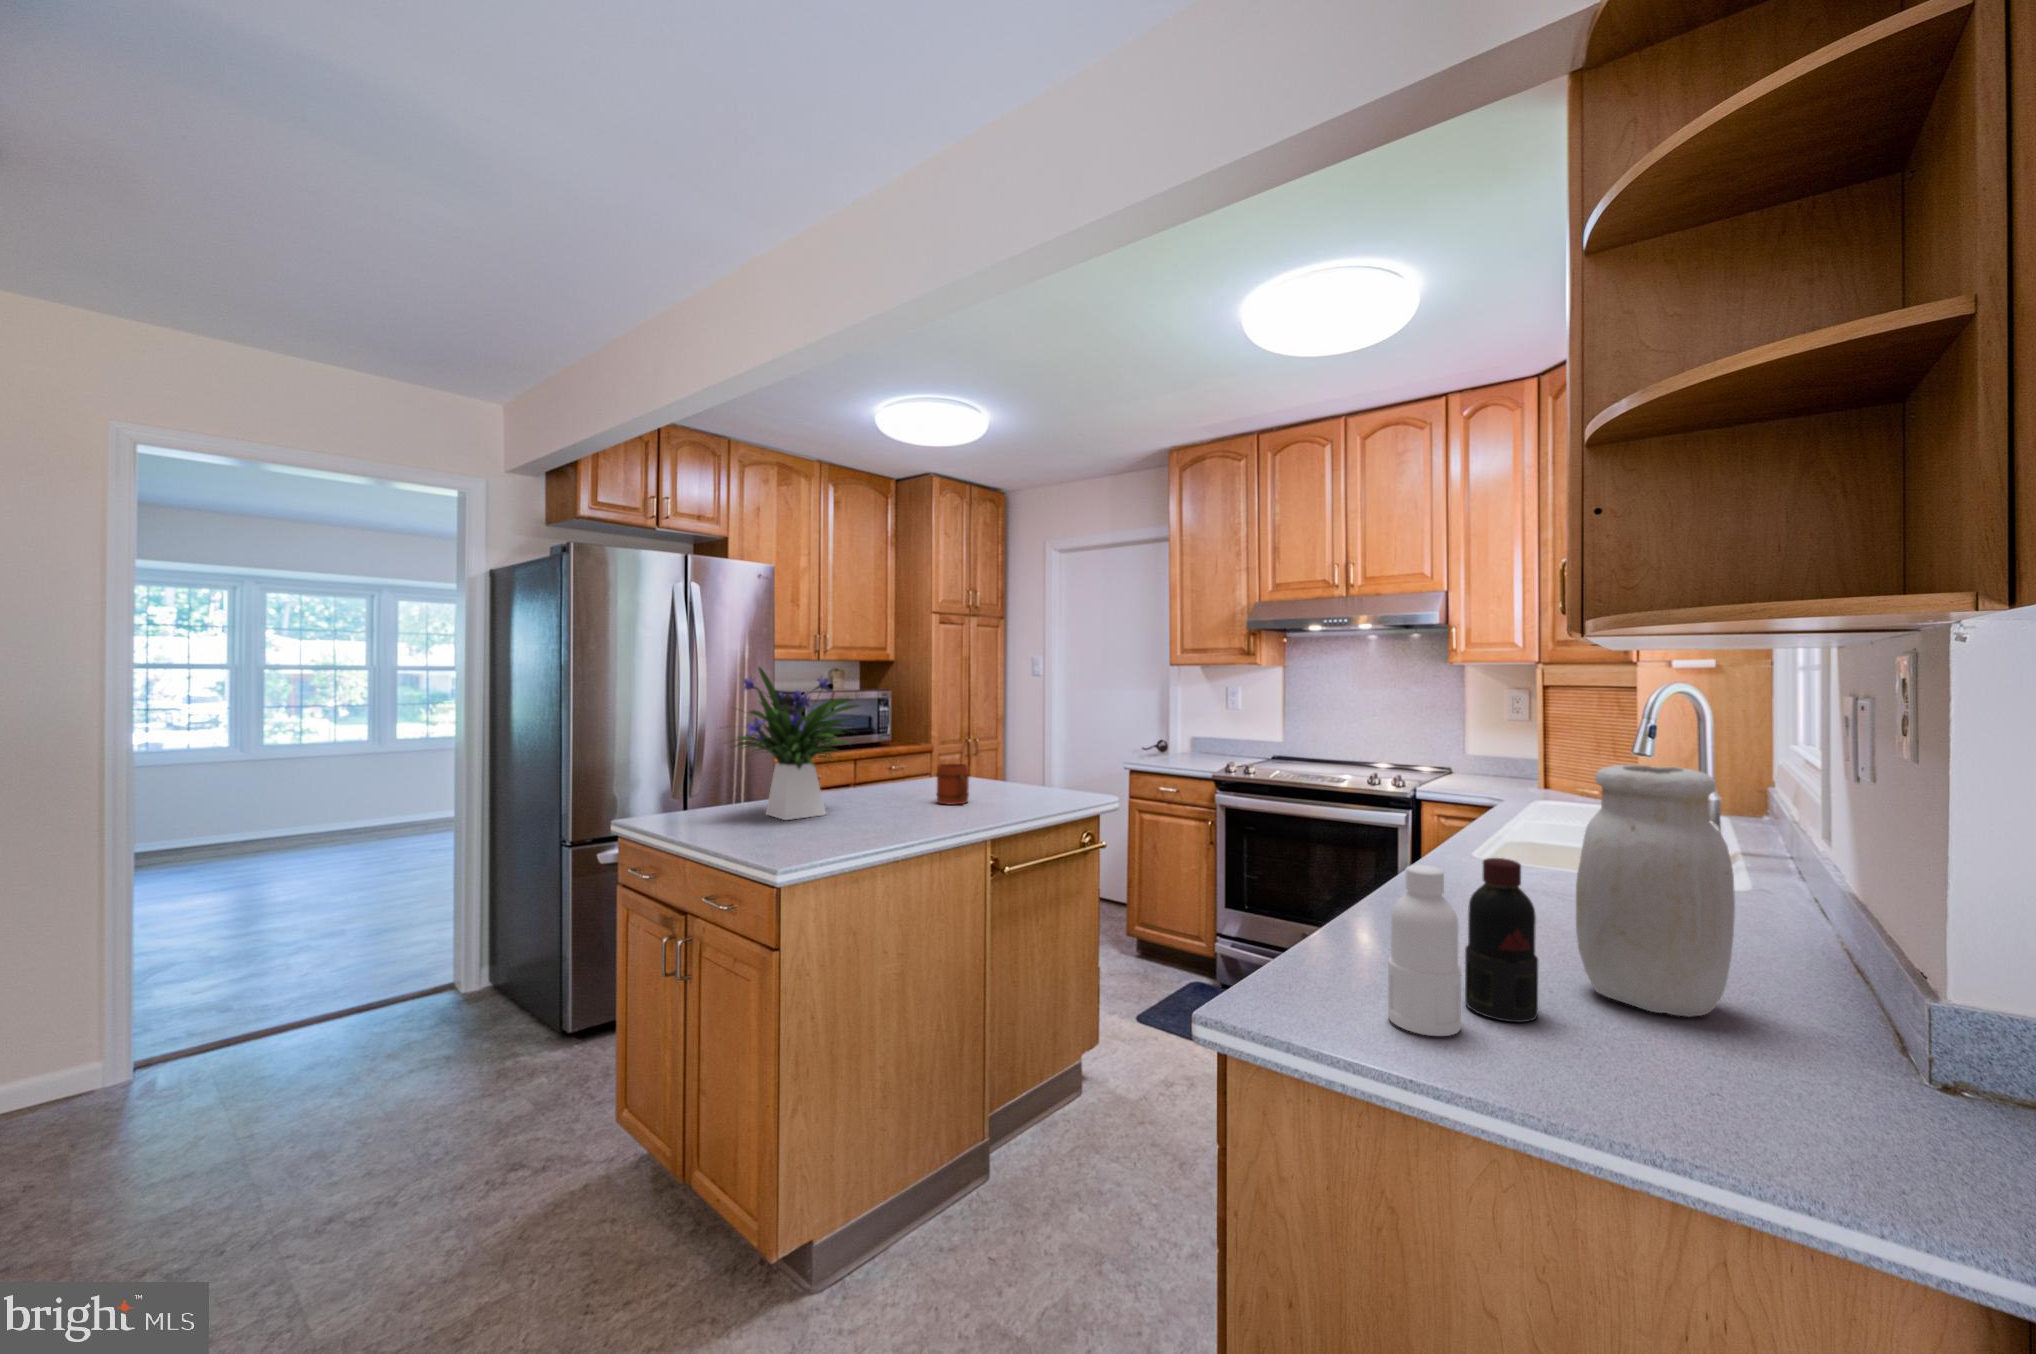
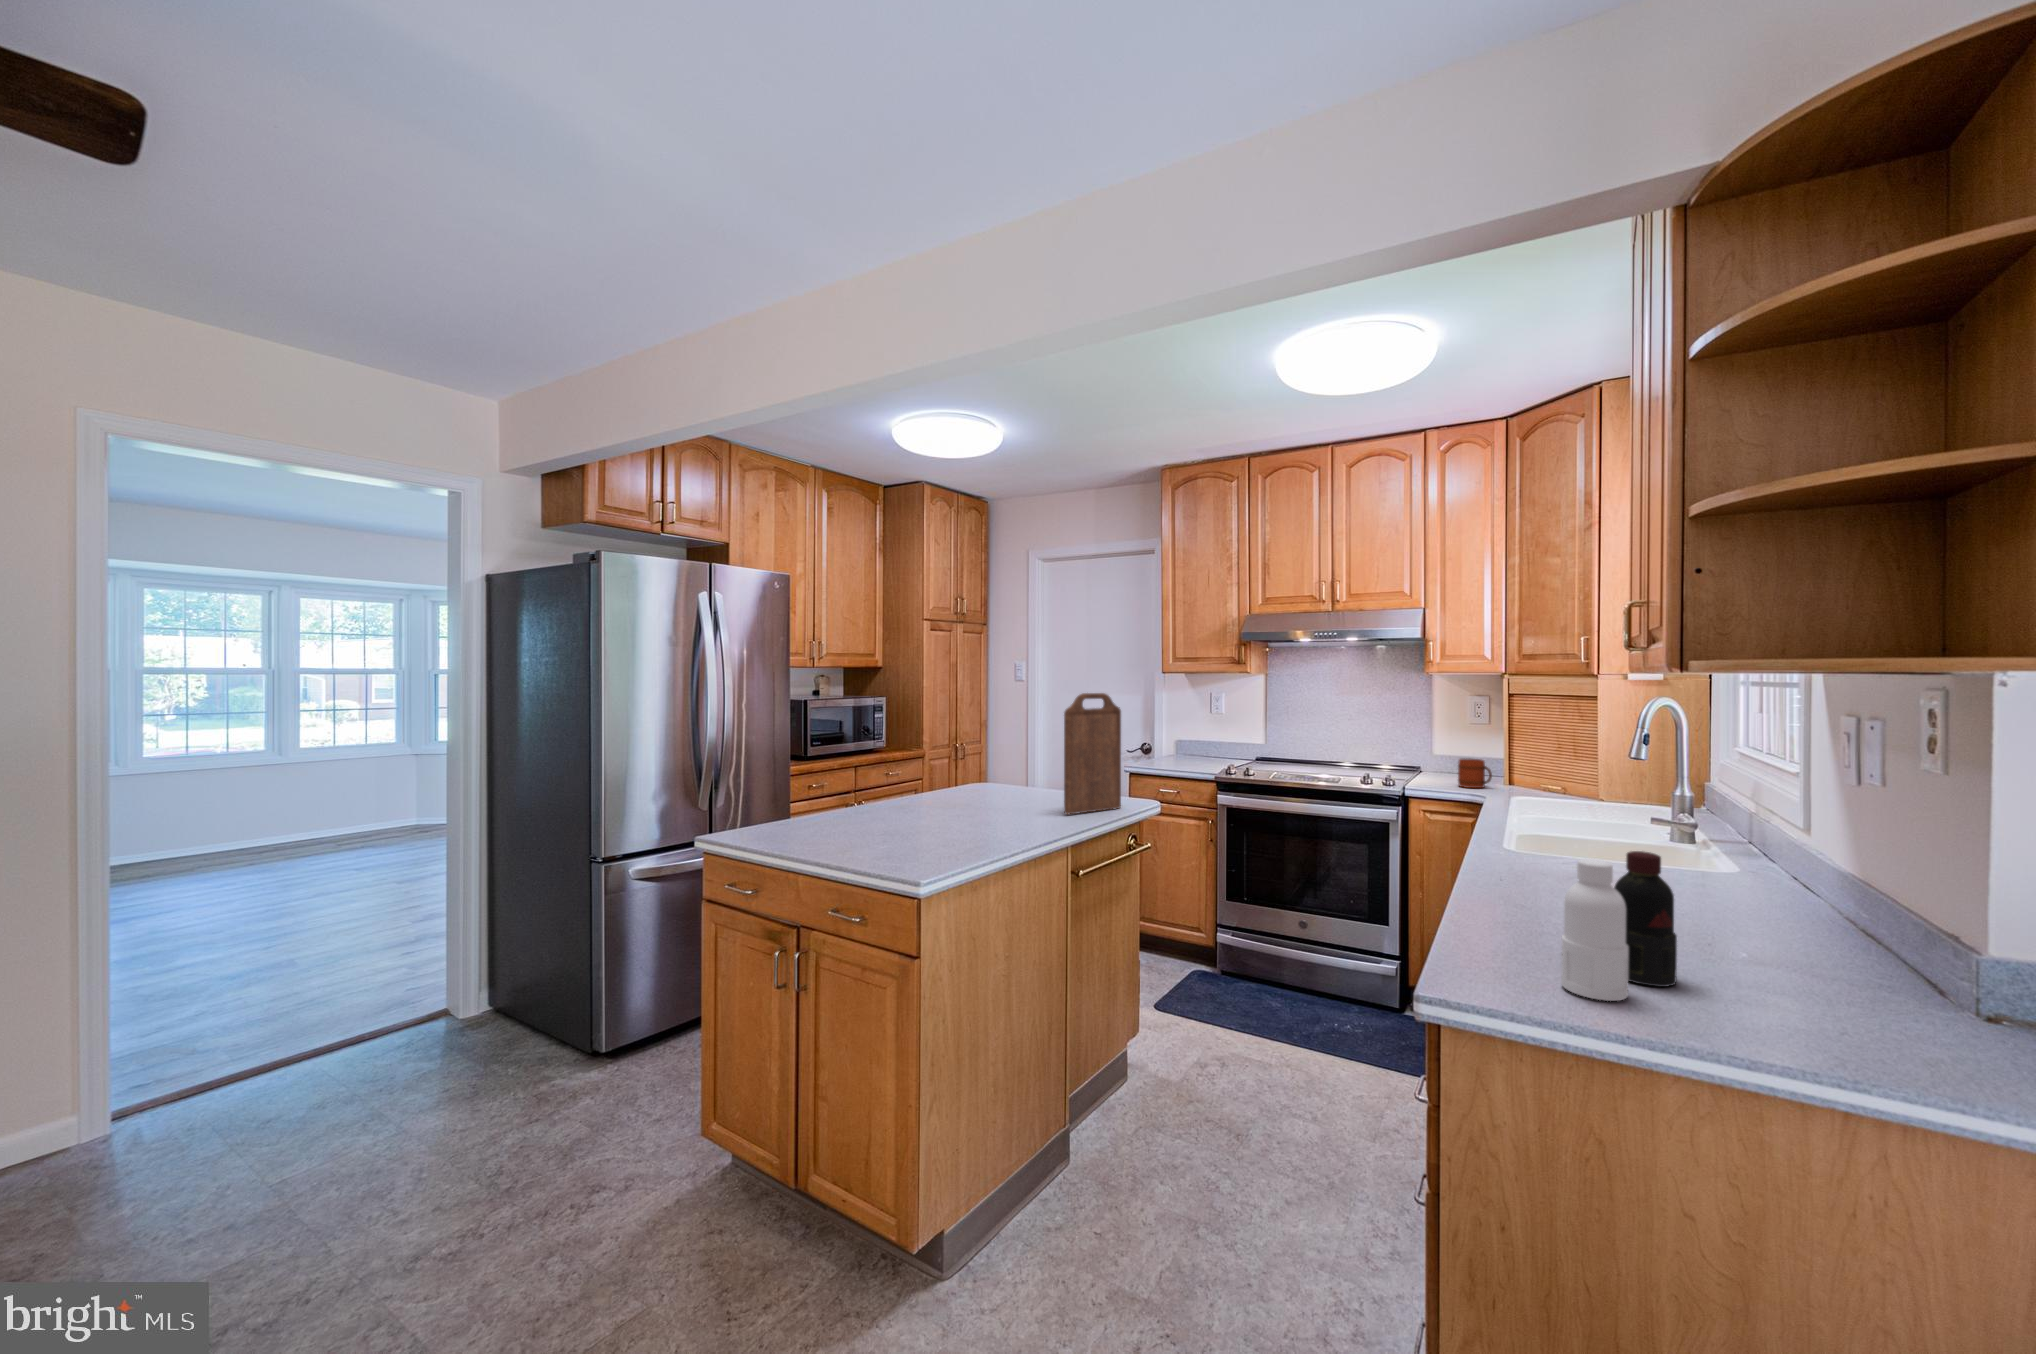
flower arrangement: present [736,667,858,820] -> none [806,681,948,830]
cutting board: none [994,681,1062,809] -> present [1064,693,1121,814]
mug: present [936,764,969,805] -> present [1458,758,1492,788]
jar: present [1576,765,1735,1017] -> none [1683,772,1822,976]

